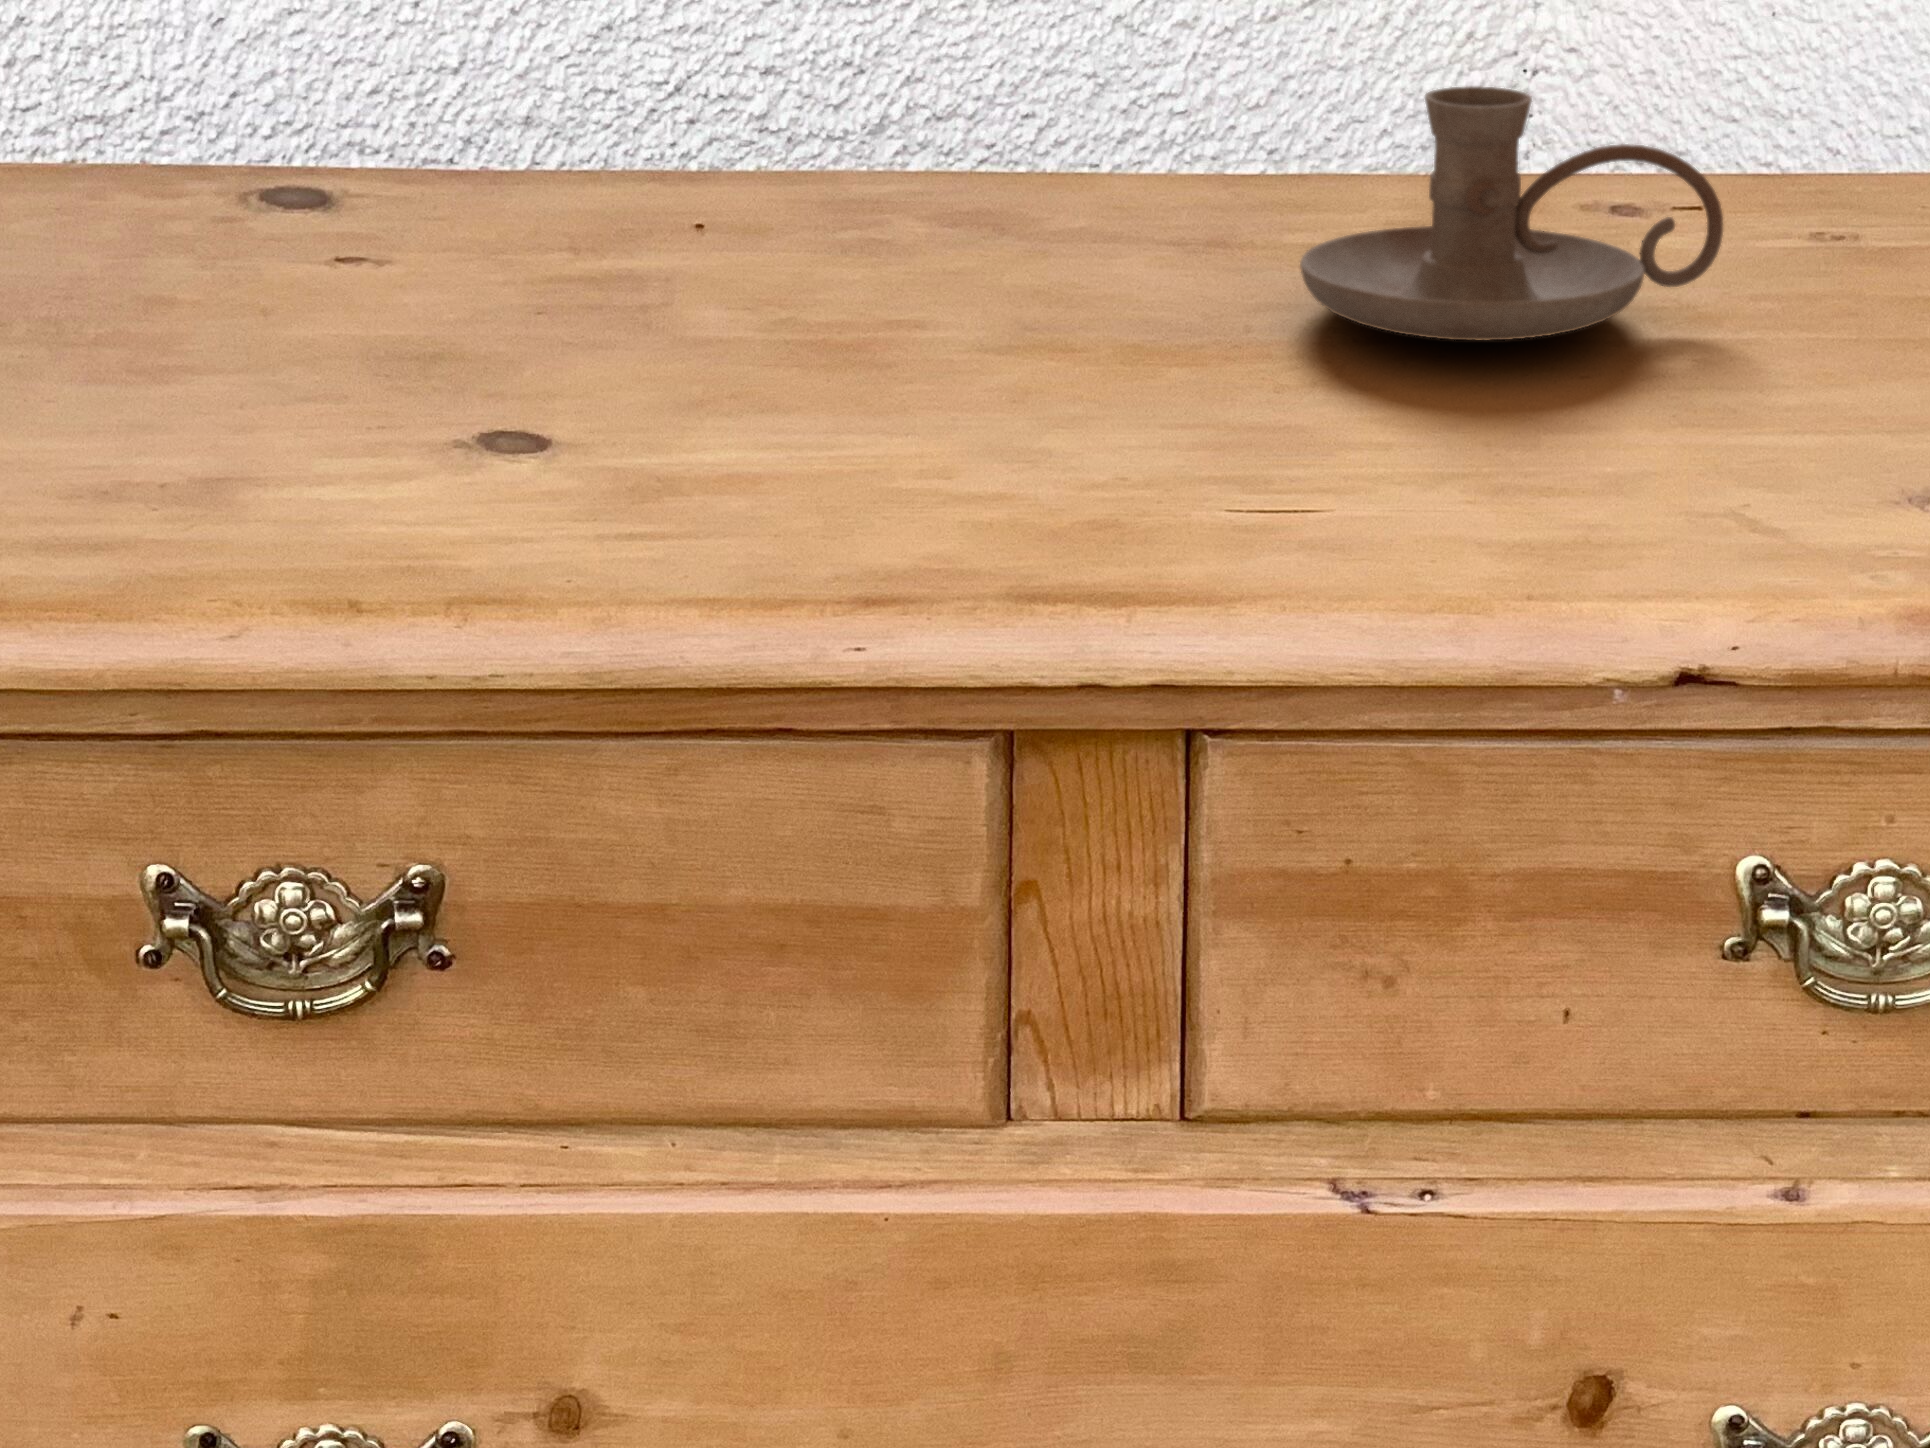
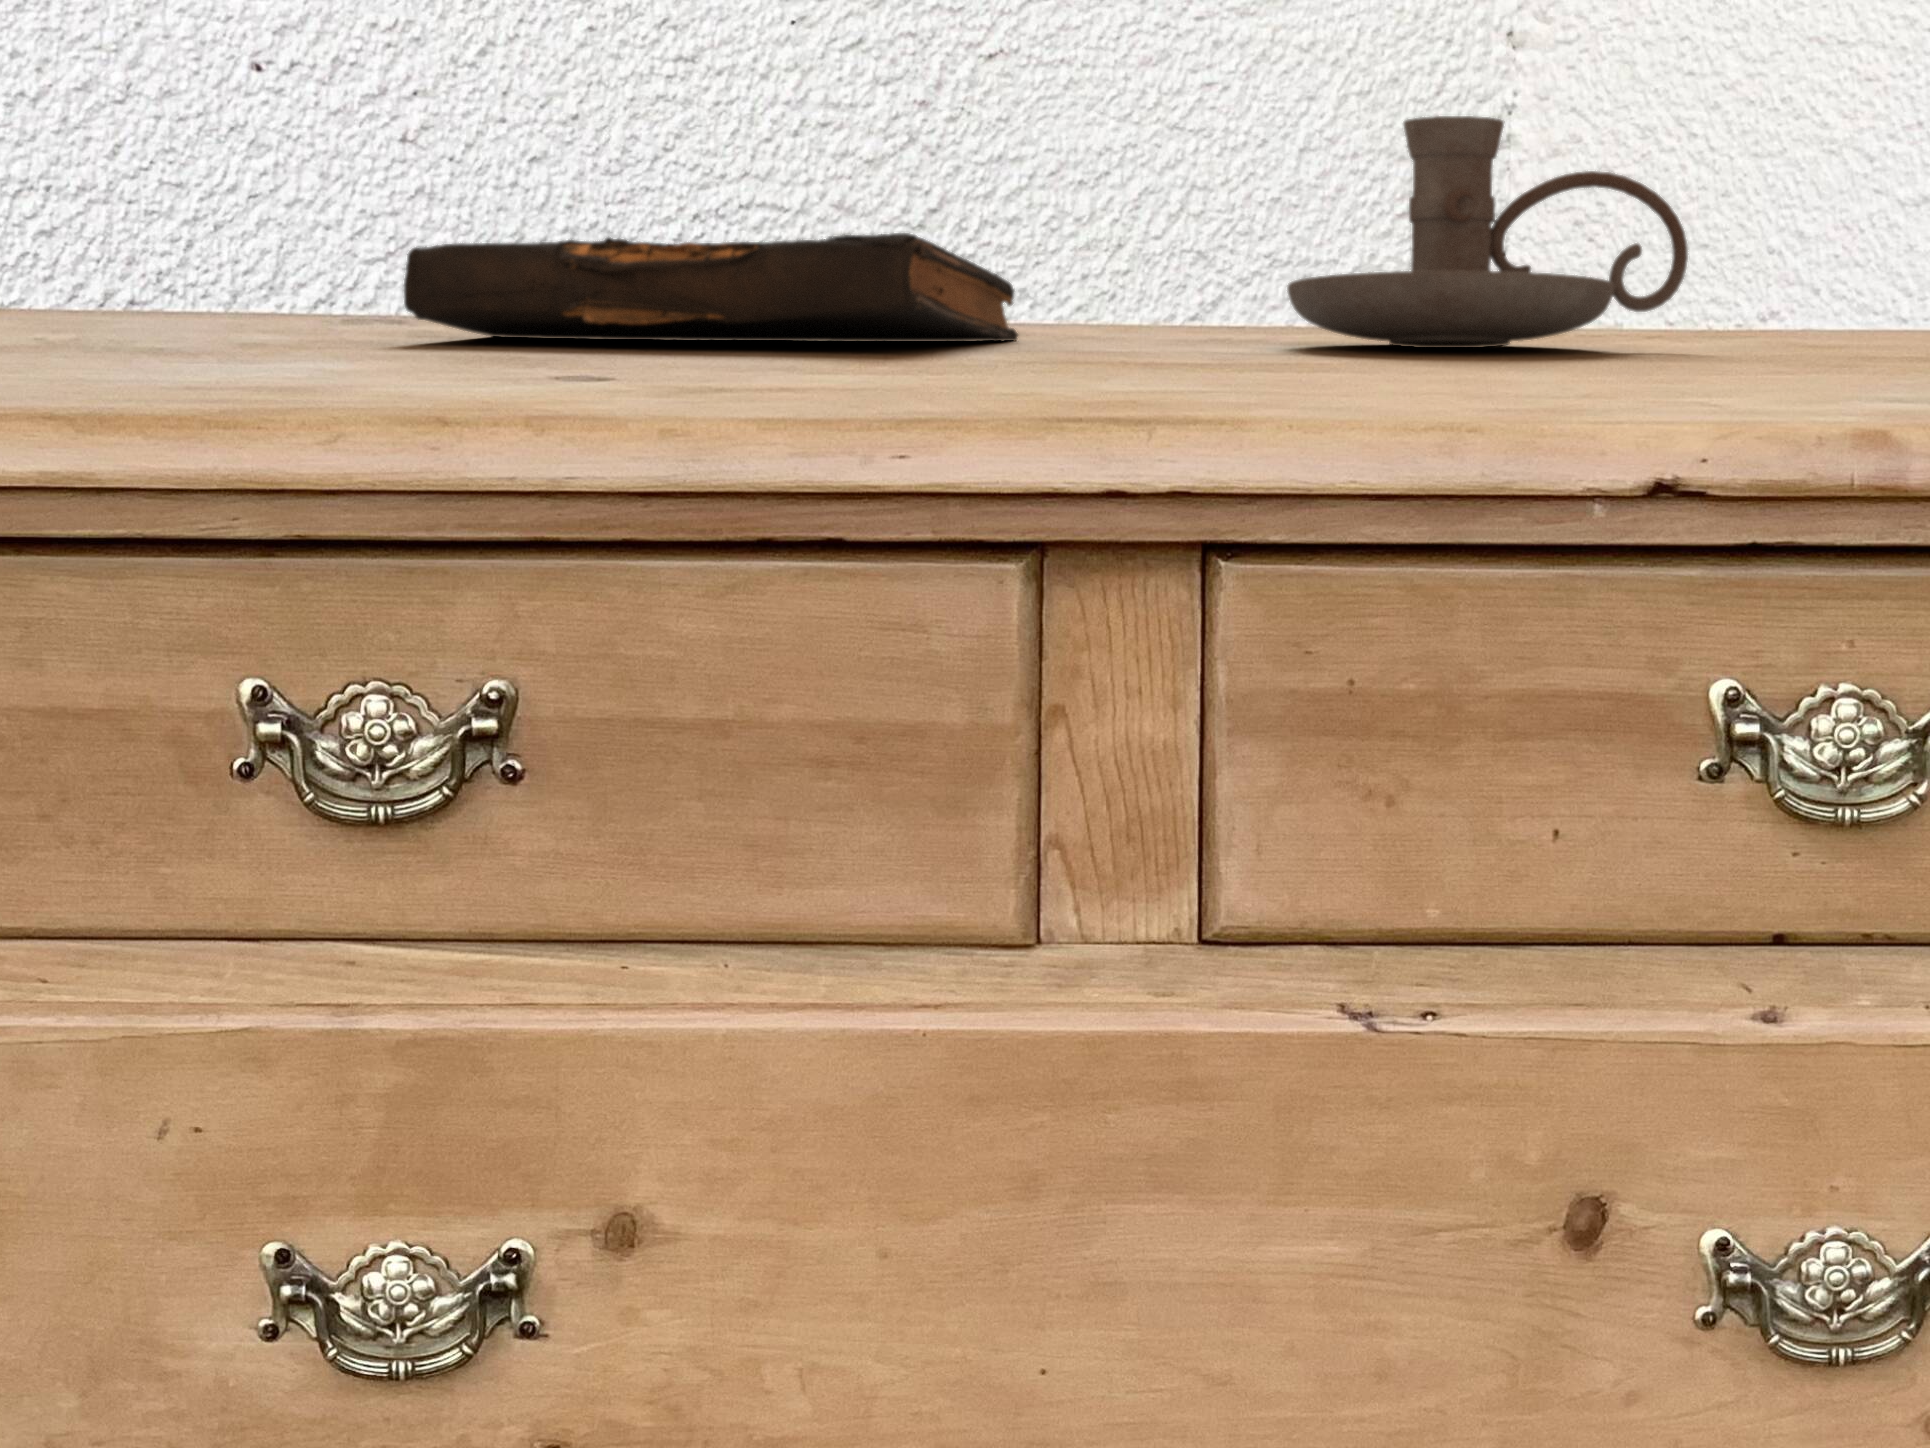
book: none [376,203,1015,369] -> present [404,233,1018,342]

